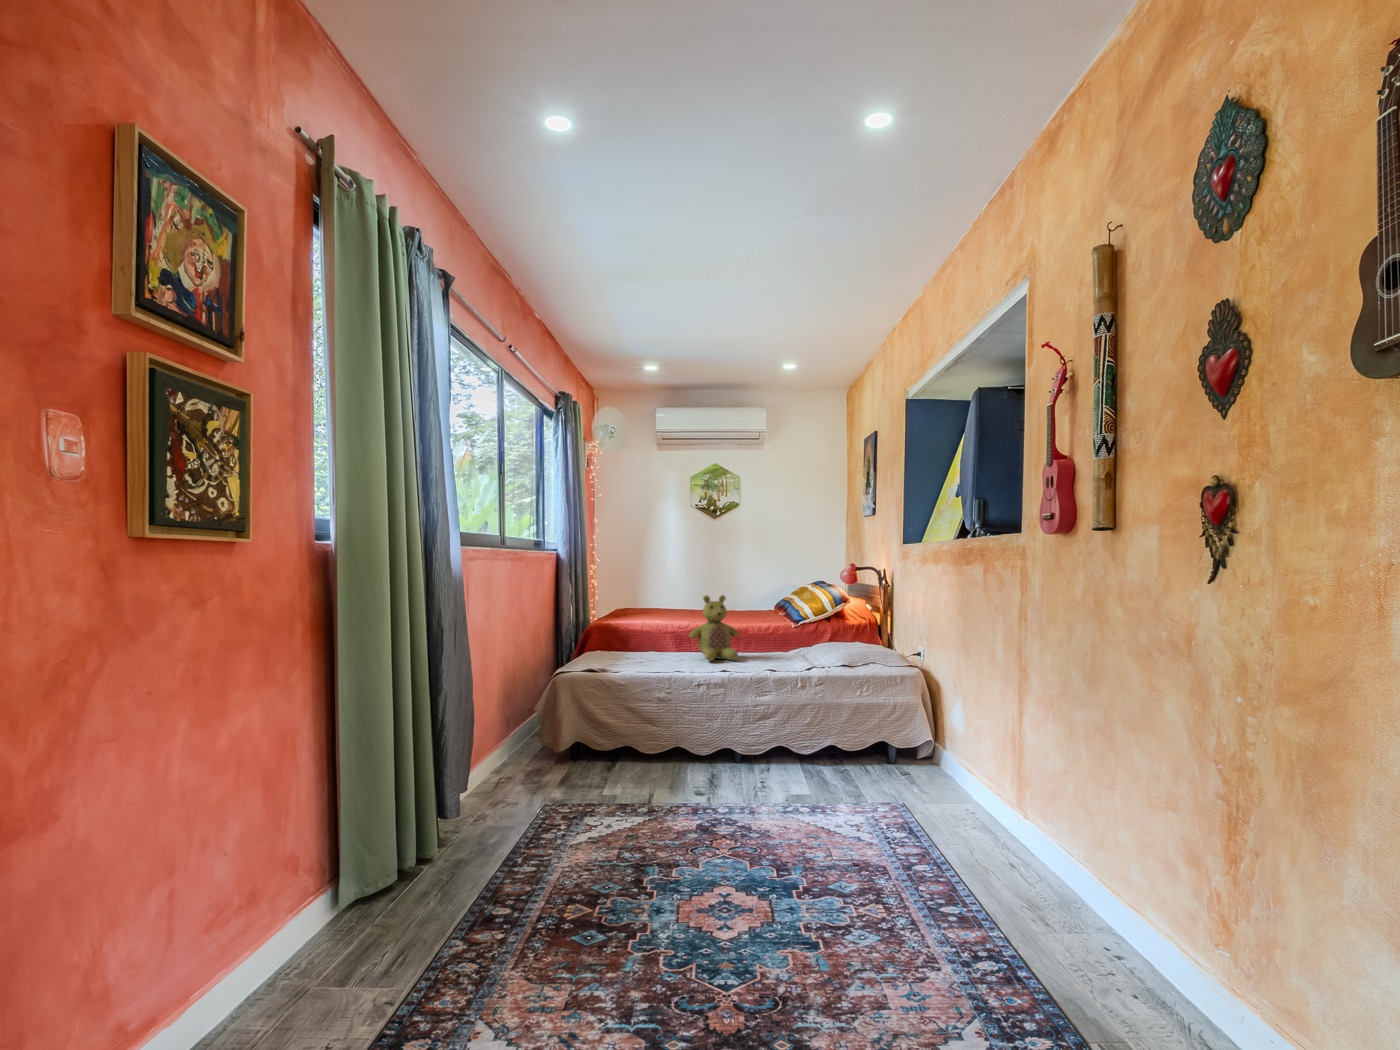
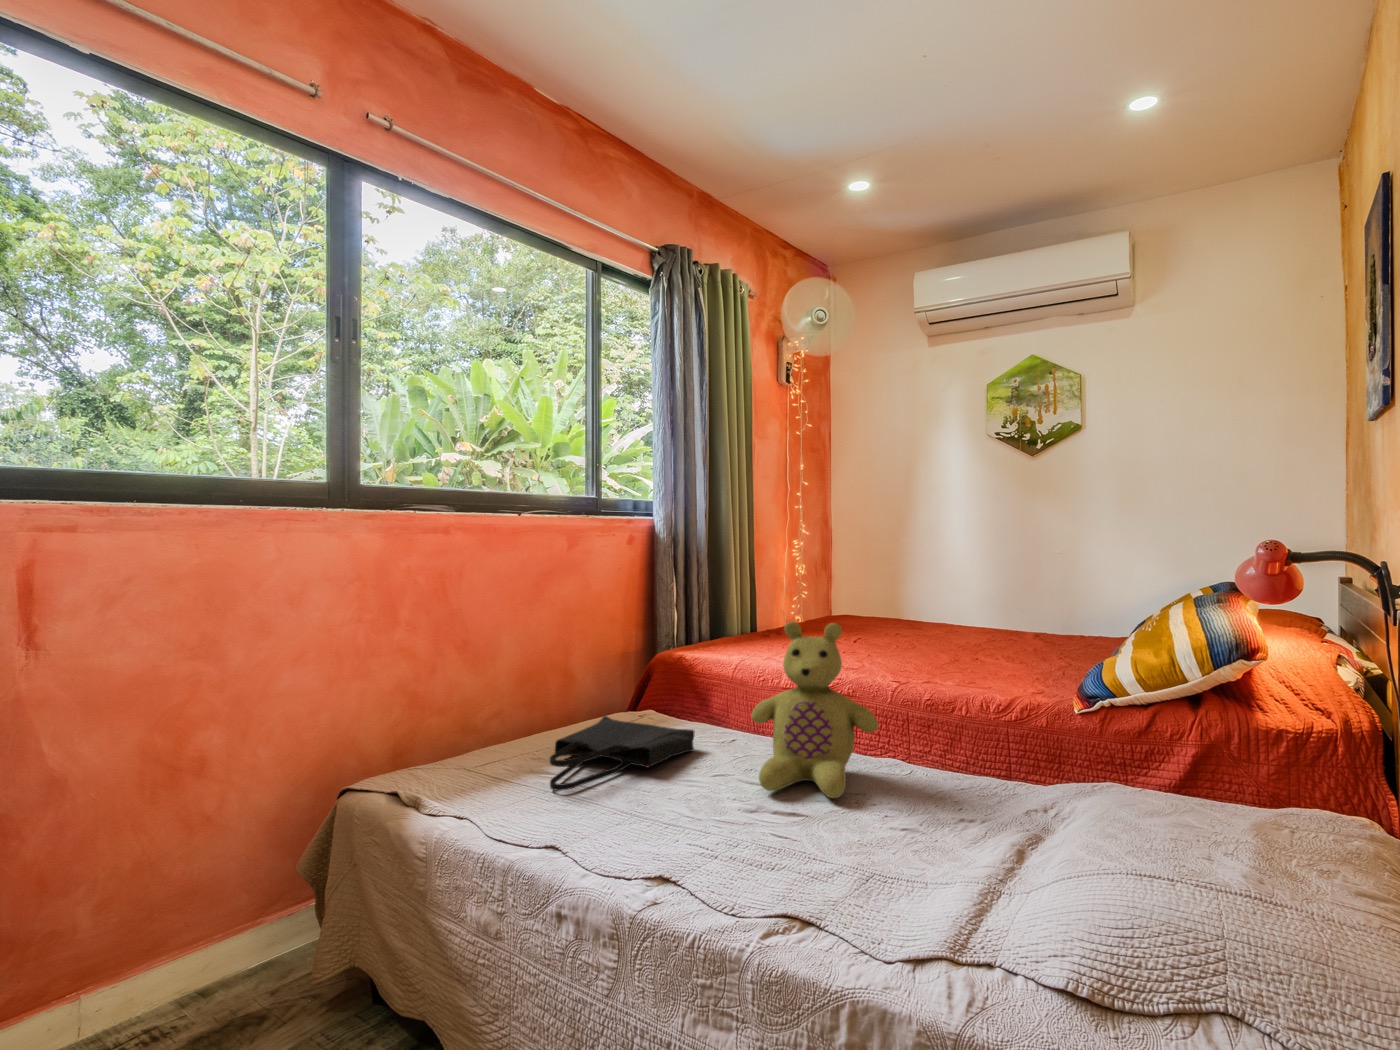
tote bag: none [604,647,657,670] -> present [550,716,695,791]

